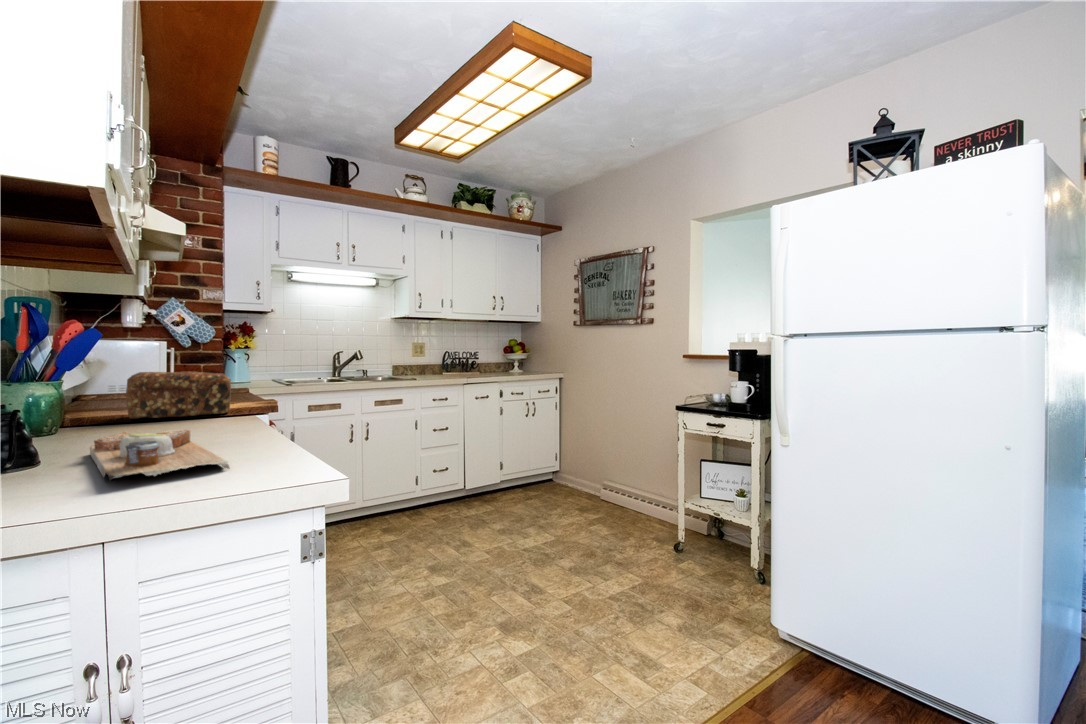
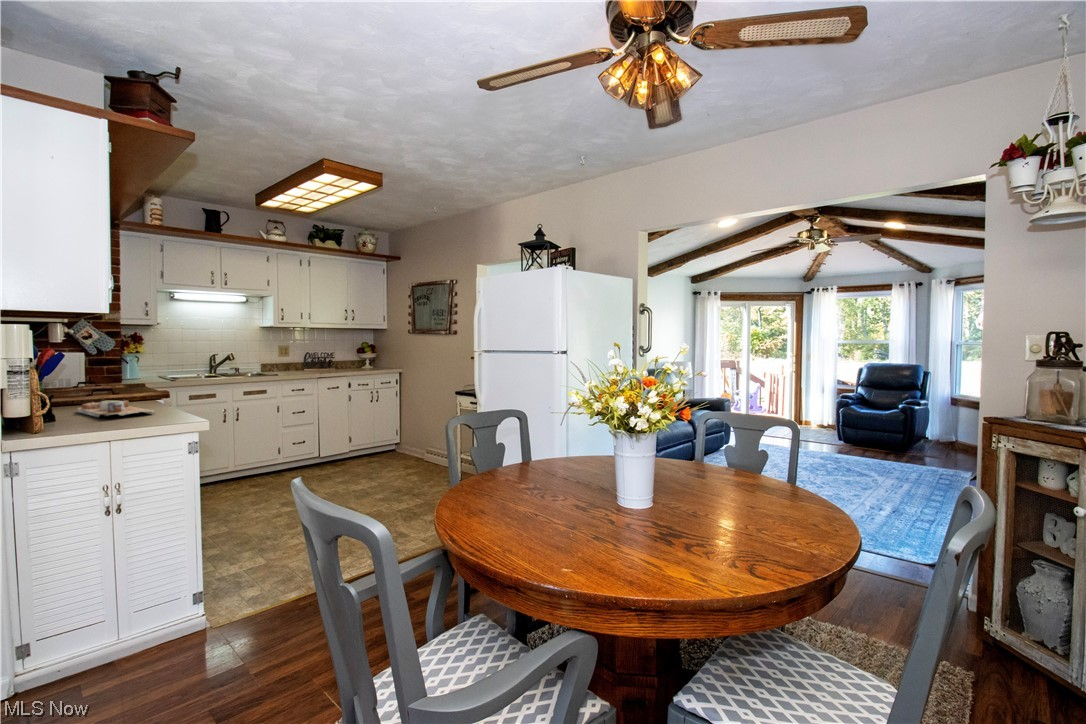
bread loaf: present [126,371,231,419] -> none [75,372,140,400]

